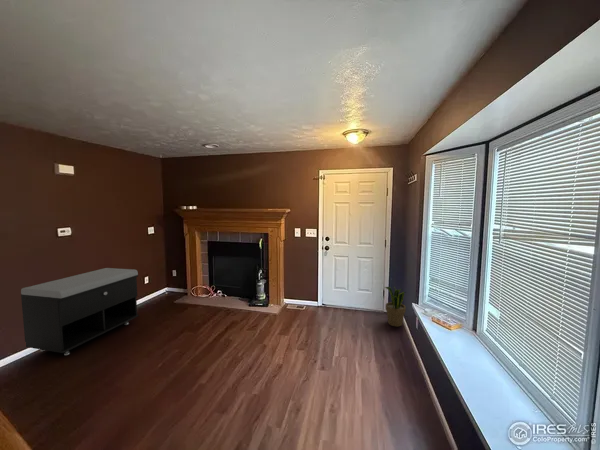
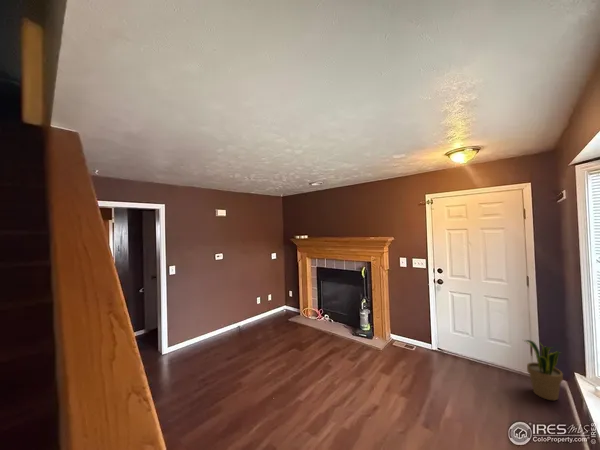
storage bench: present [21,268,139,356] -> none [185,286,258,354]

